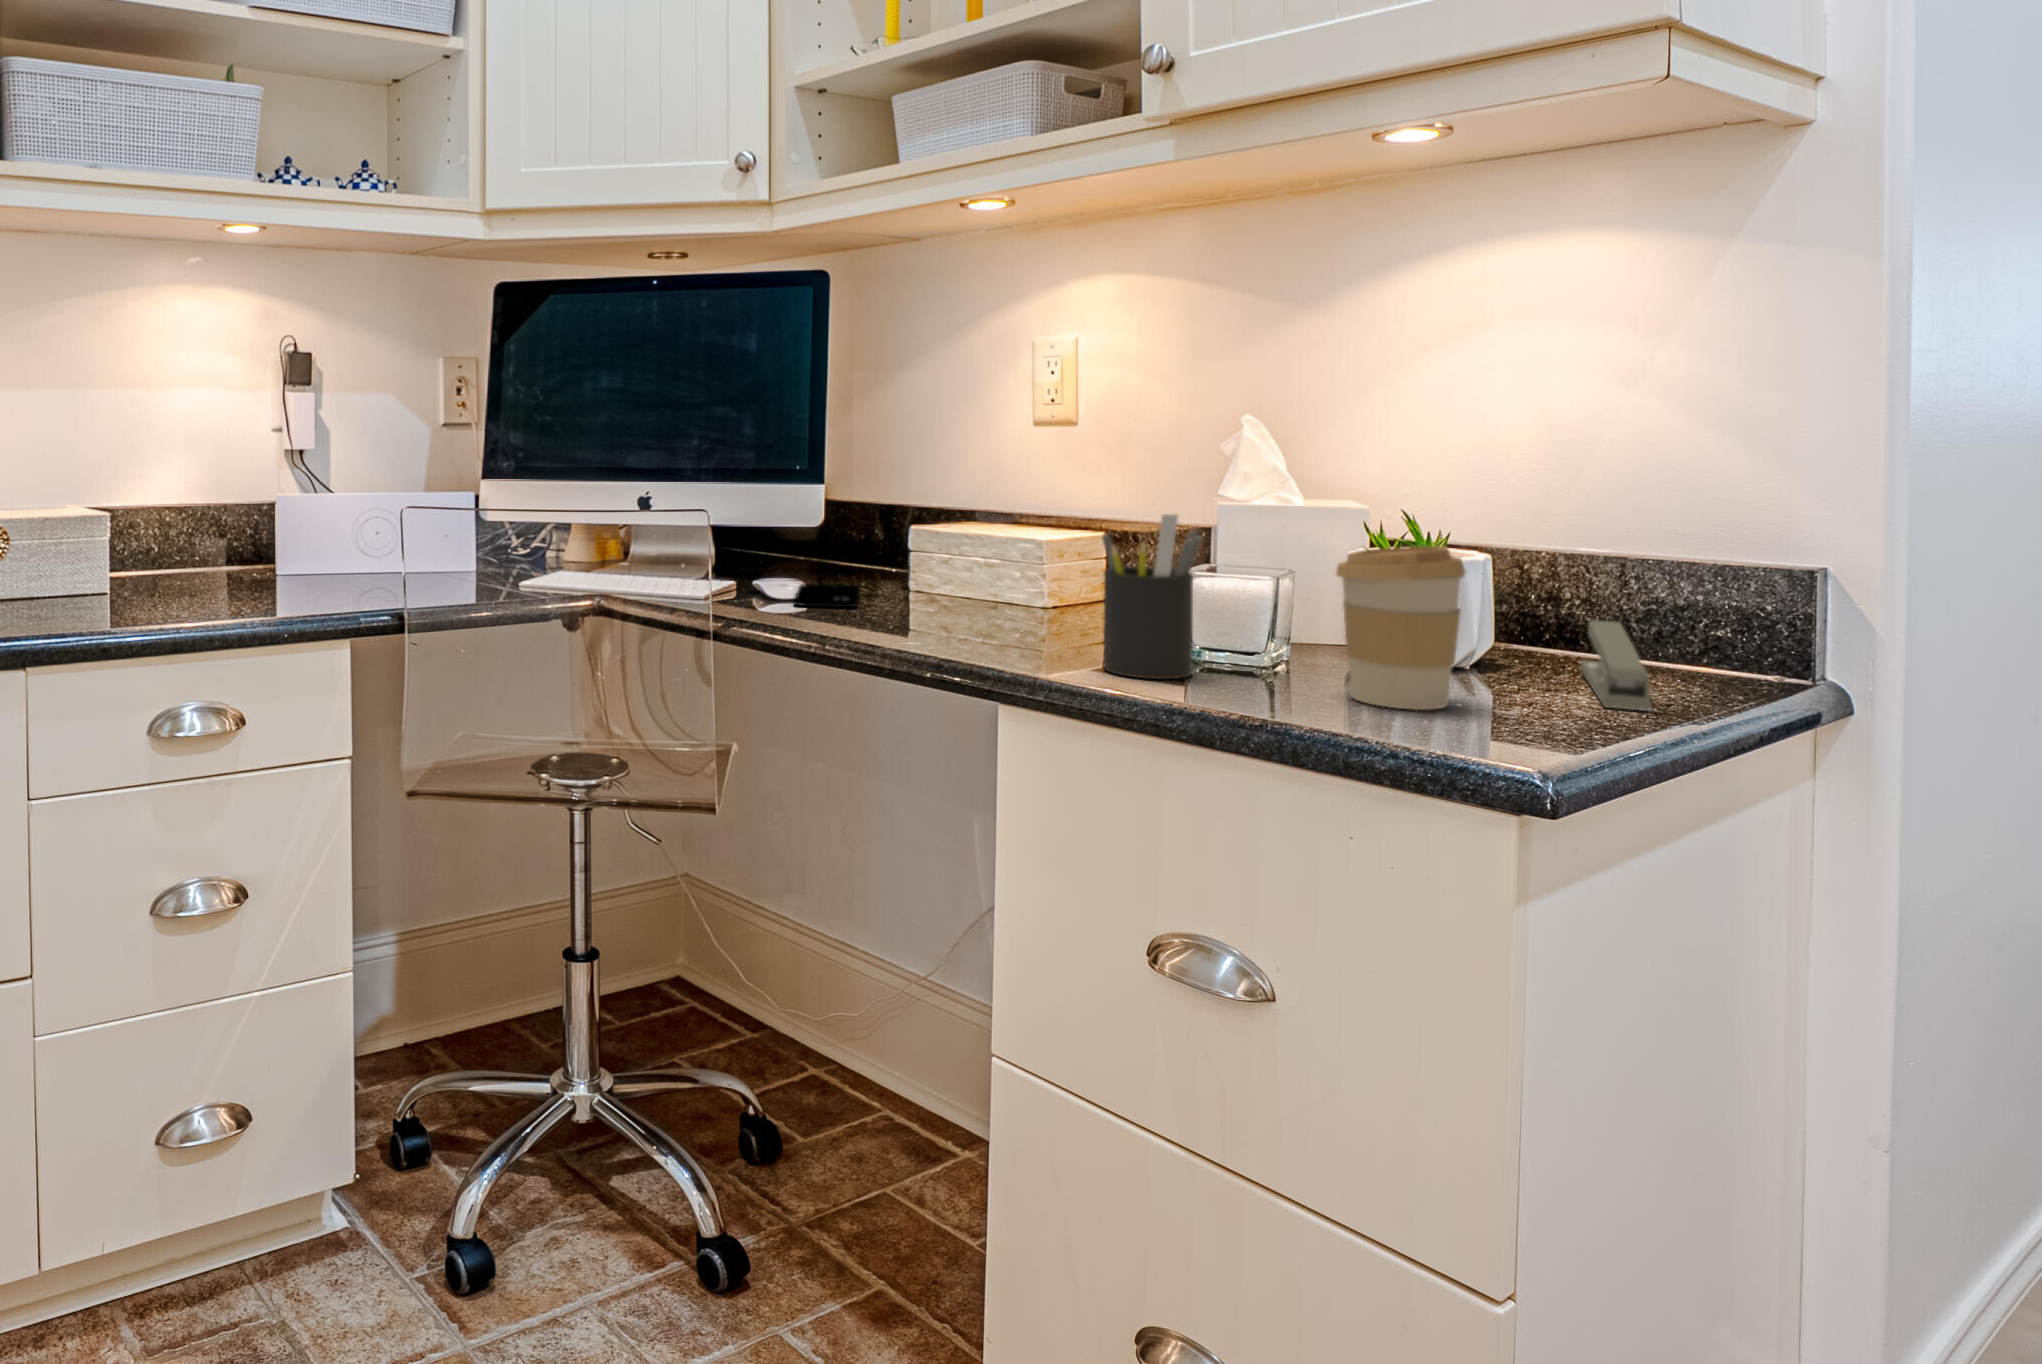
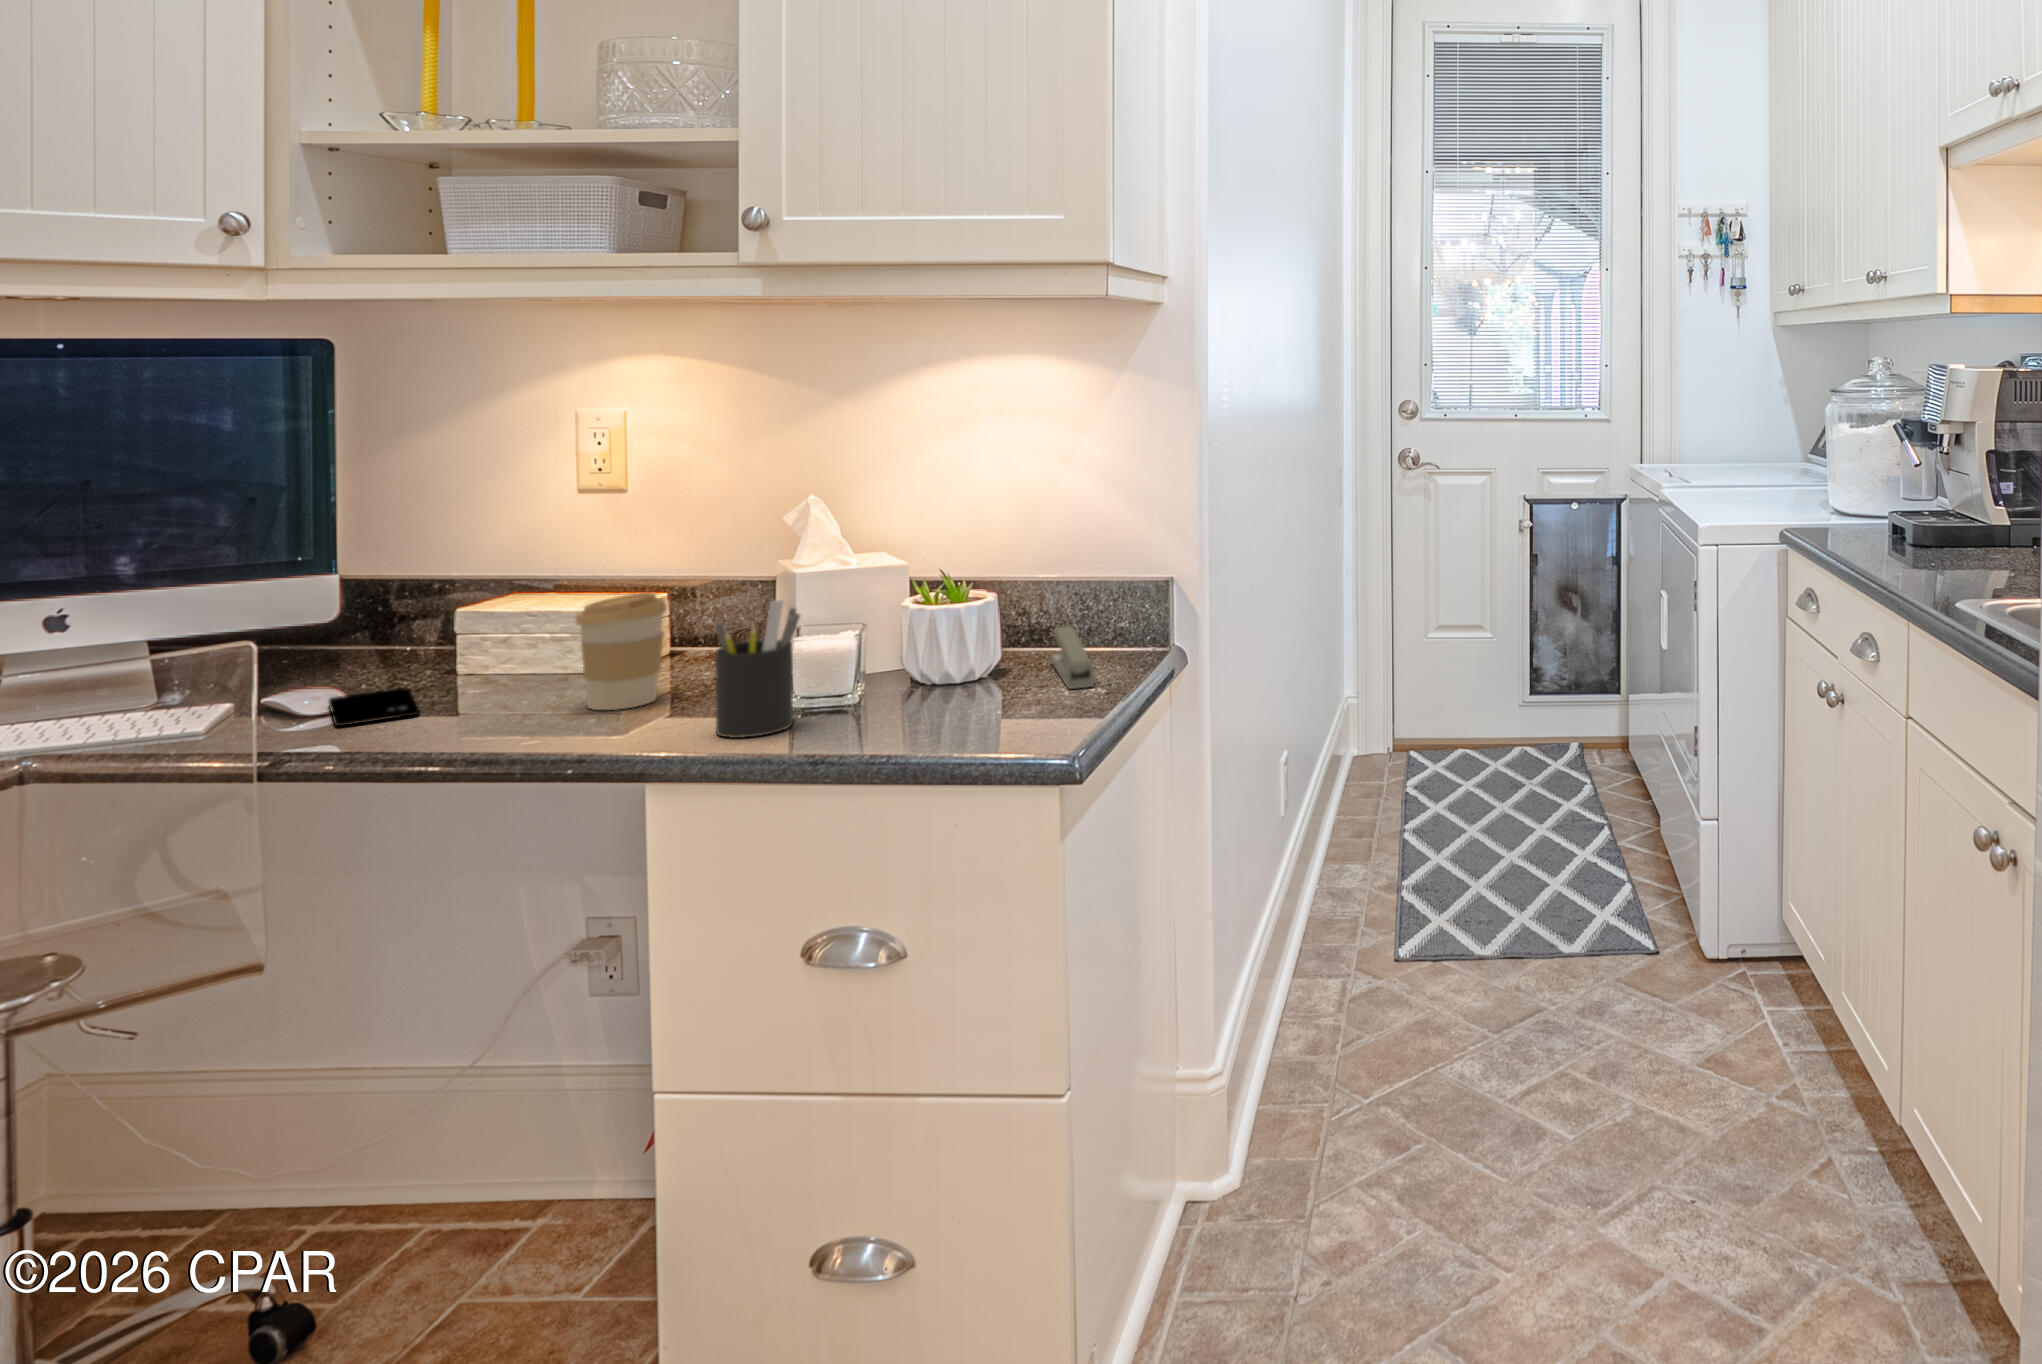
coffee cup: present [1336,546,1465,710] -> present [576,592,666,710]

